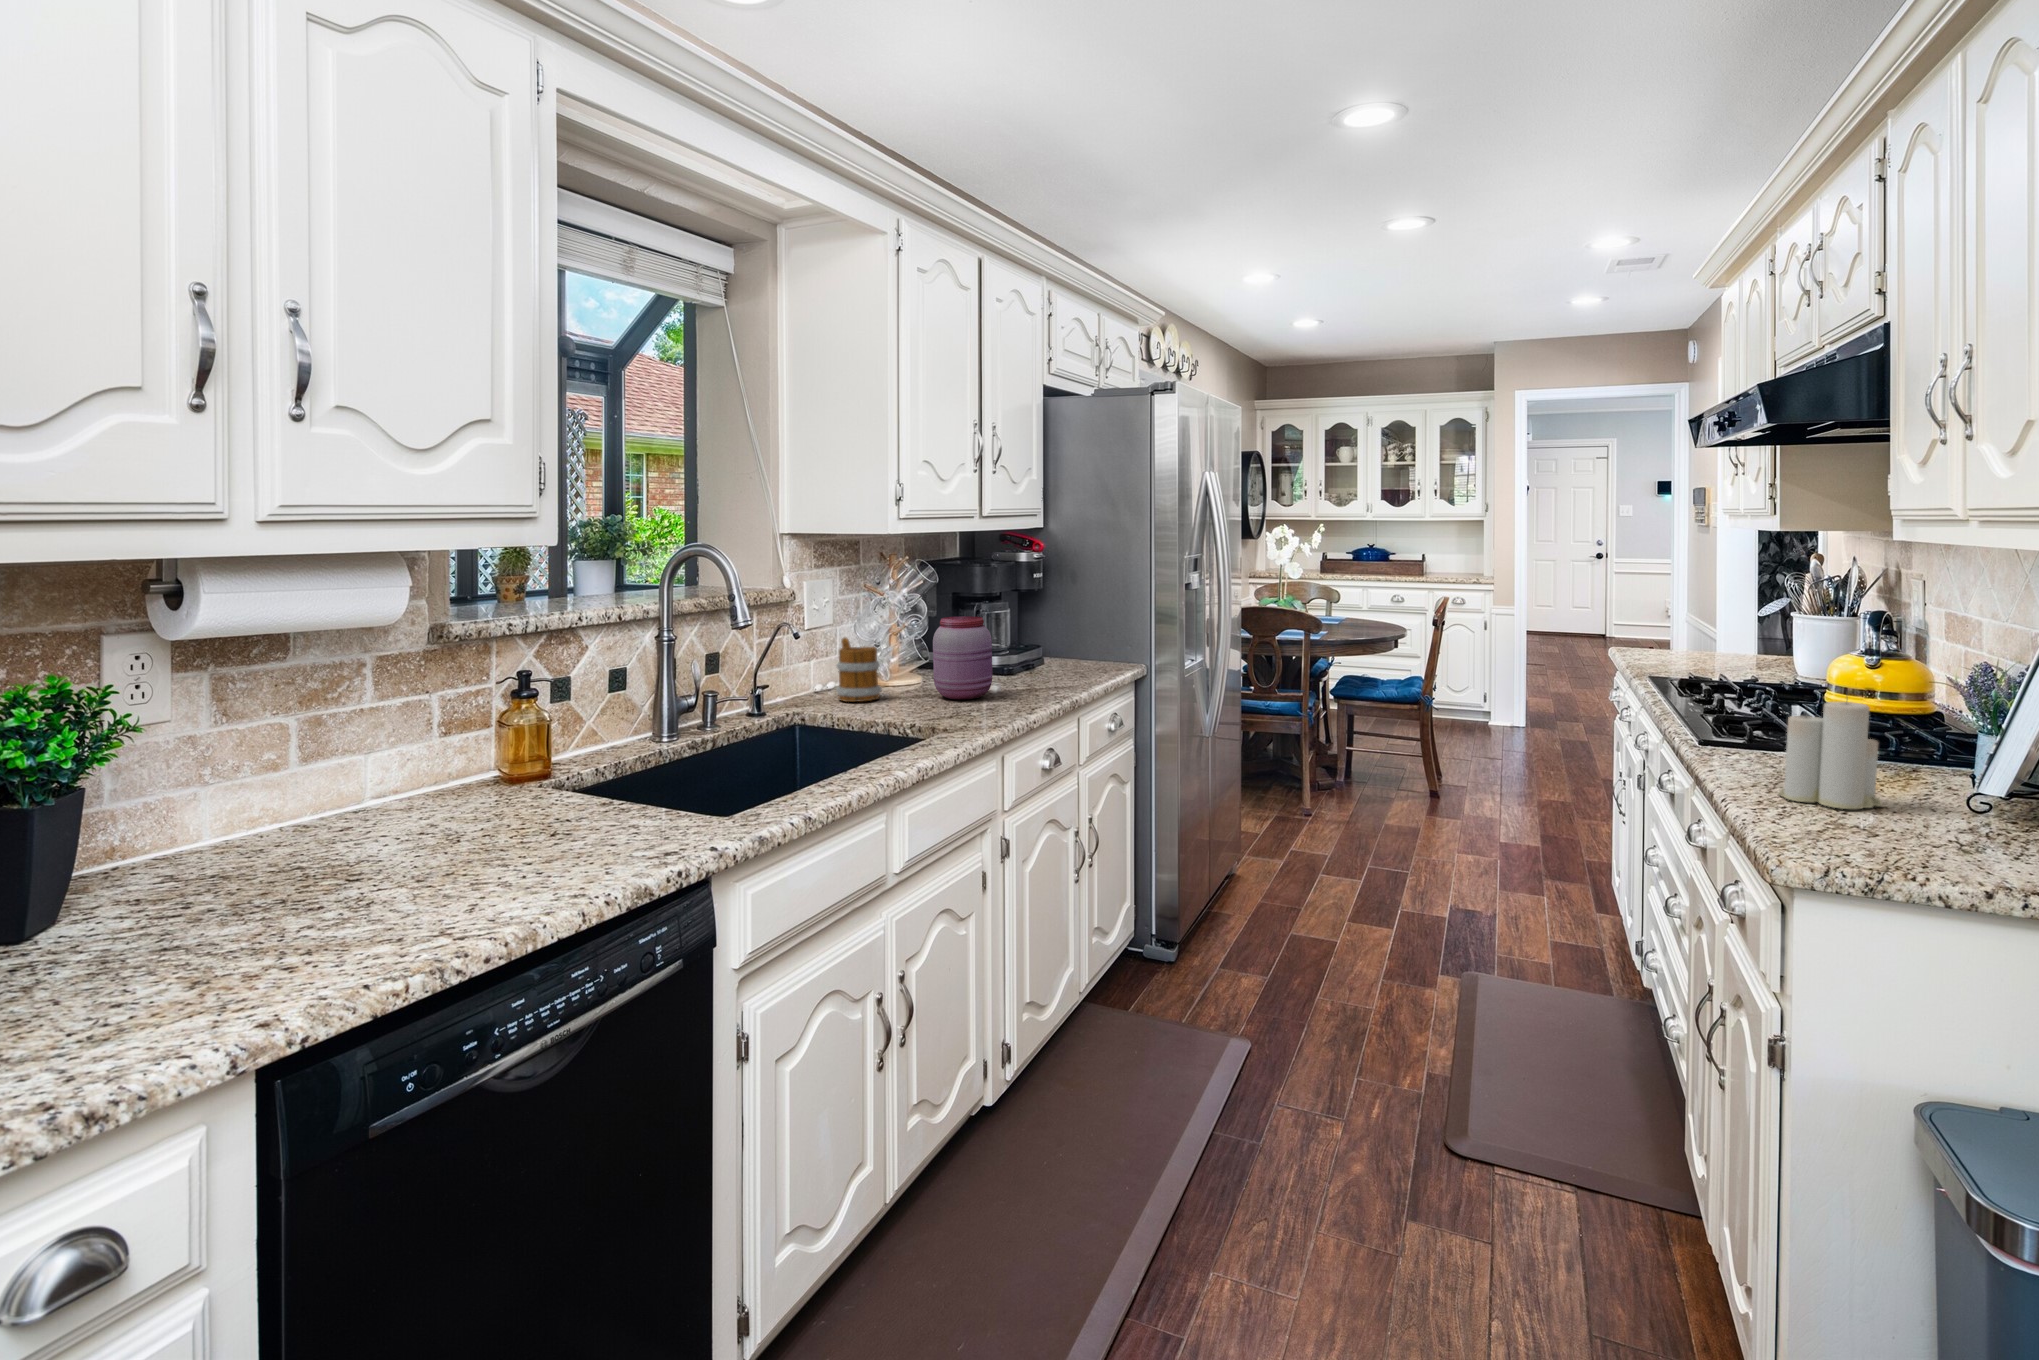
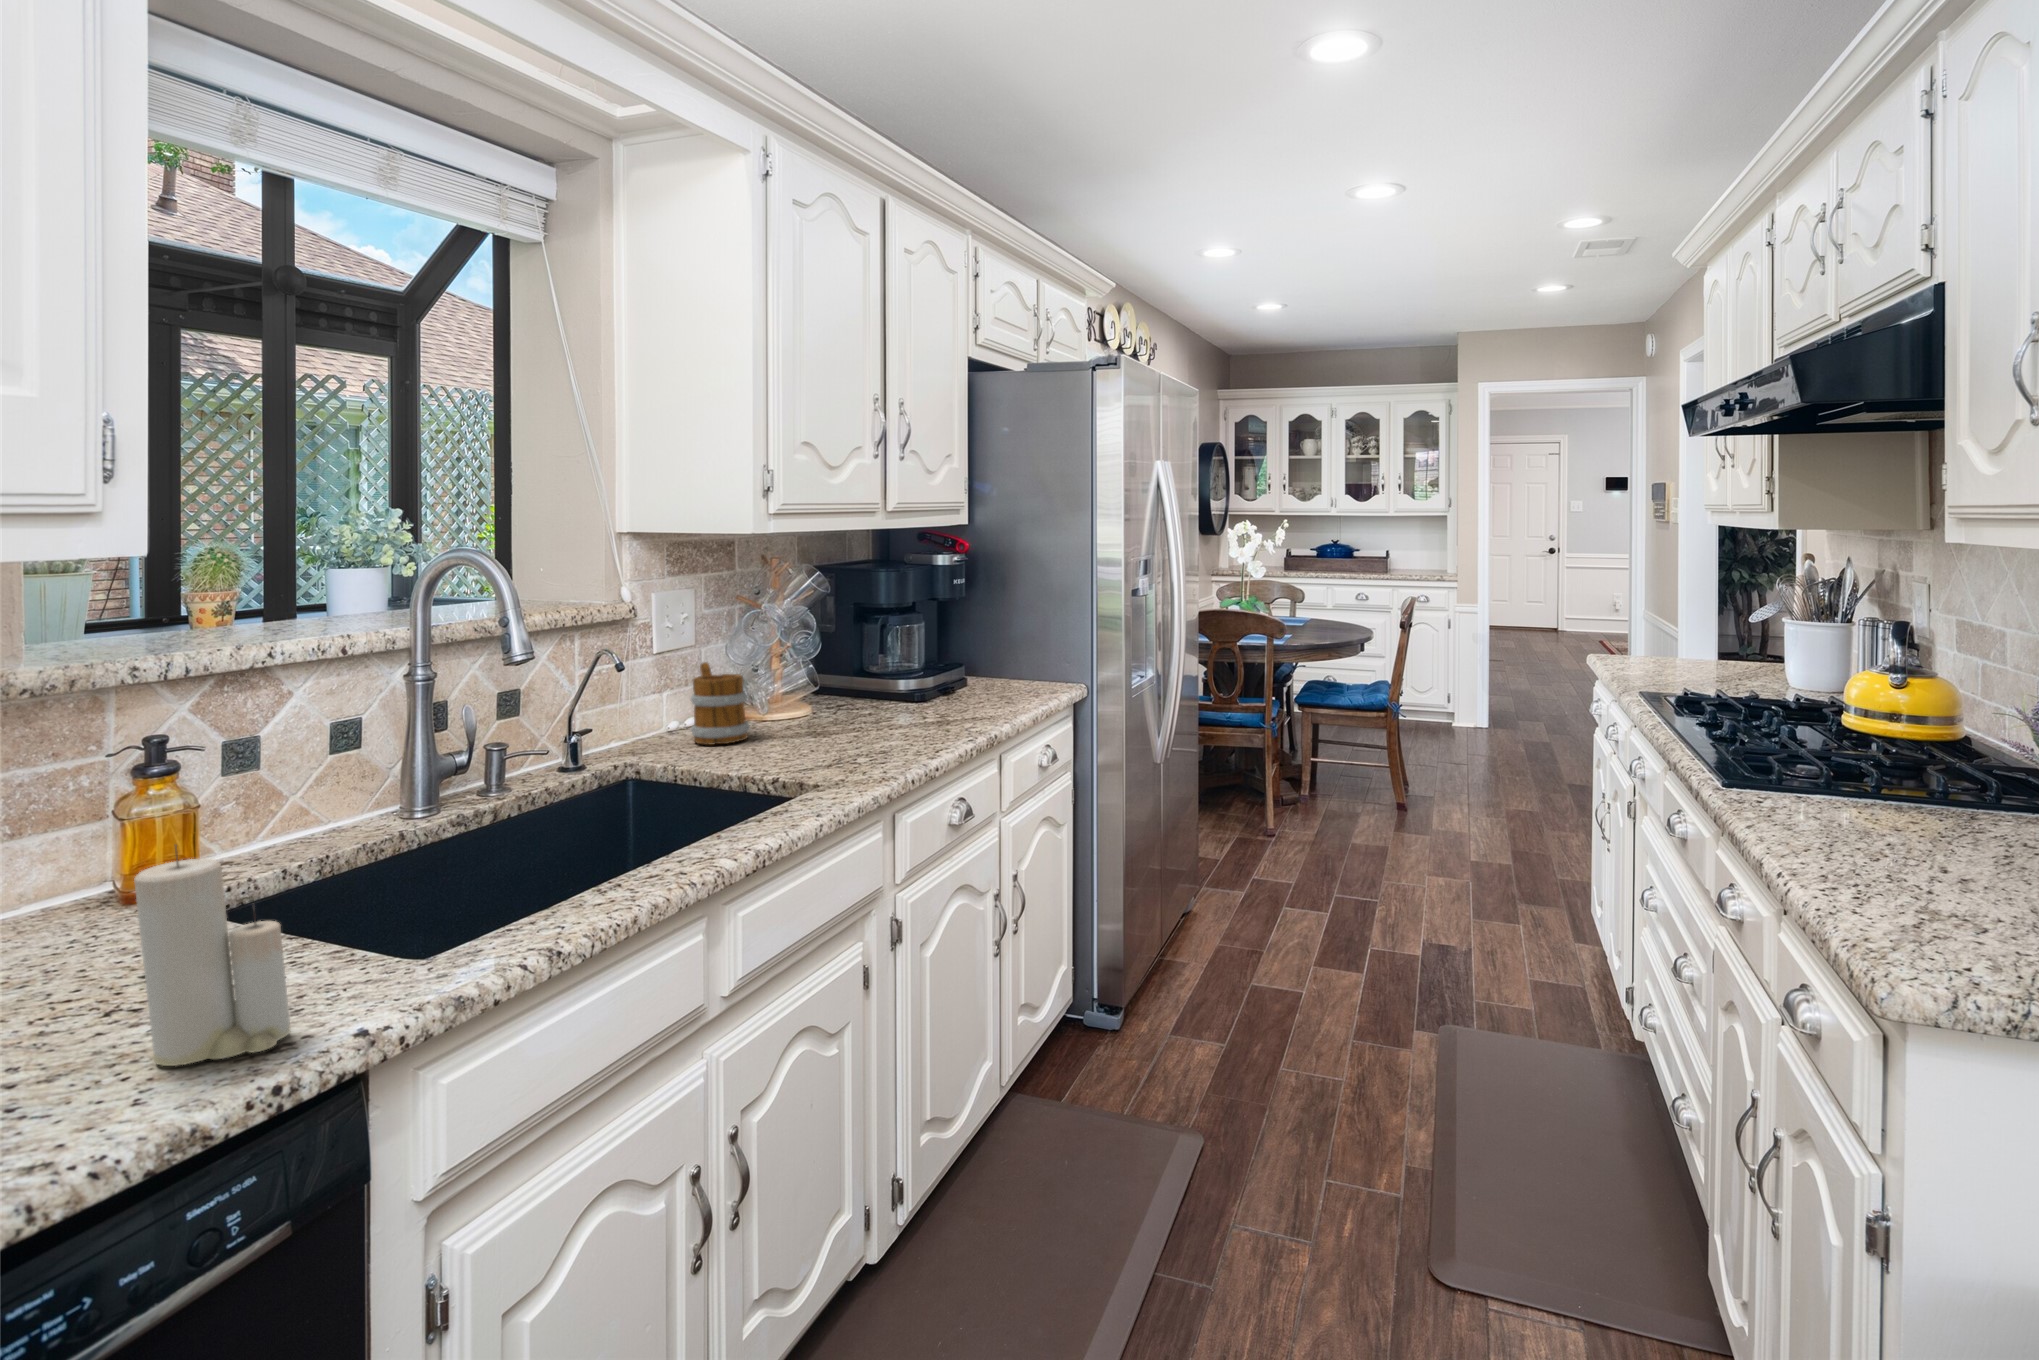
jar: present [933,616,992,699] -> none [814,635,890,738]
candle: present [1779,701,1883,809] -> present [134,846,290,1066]

